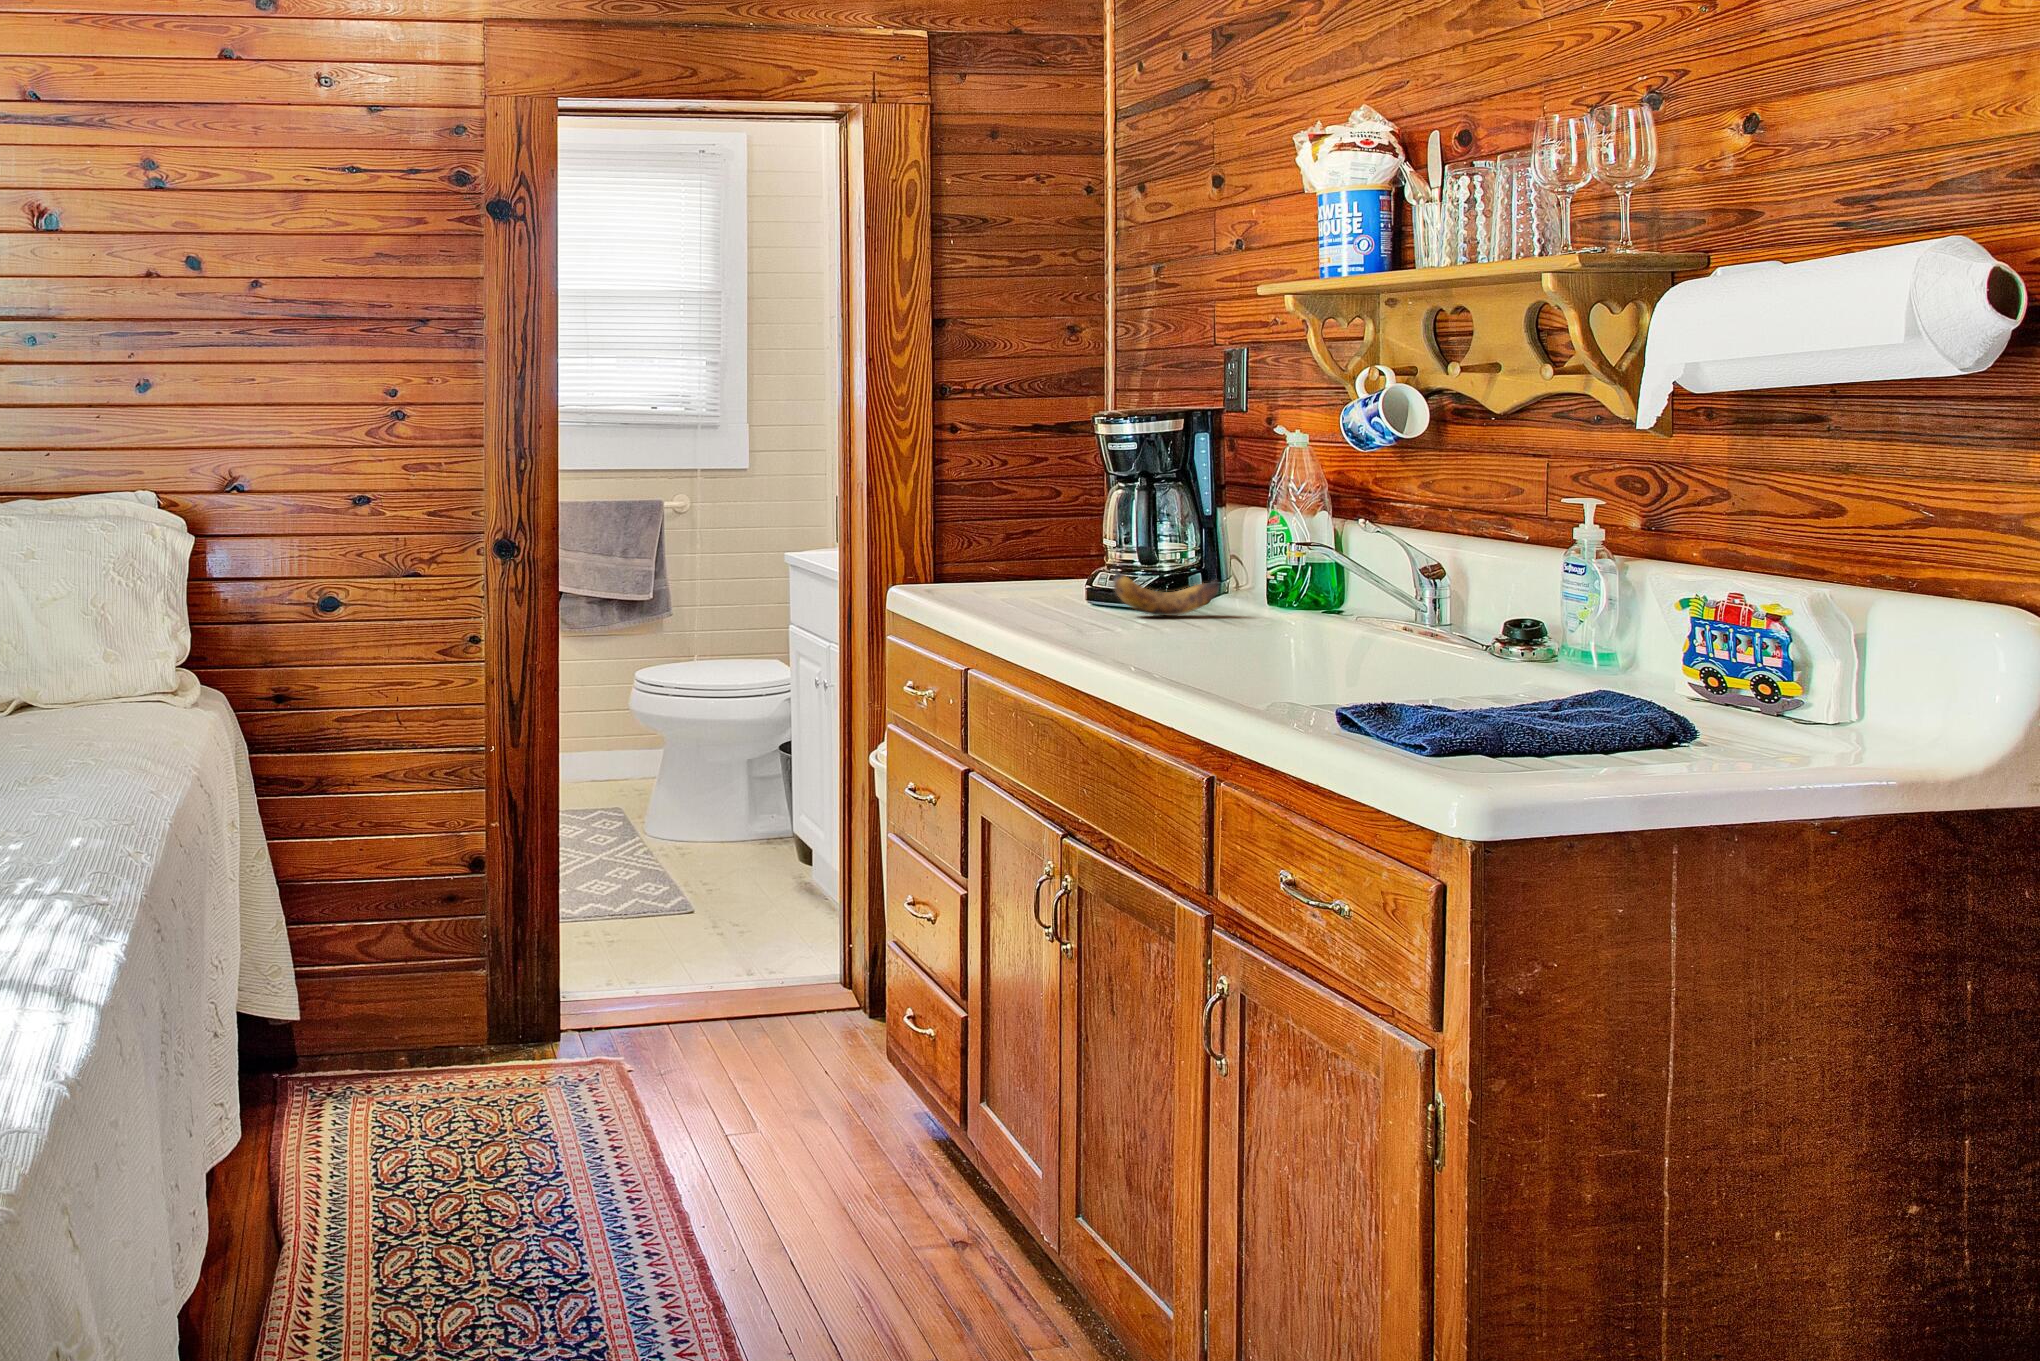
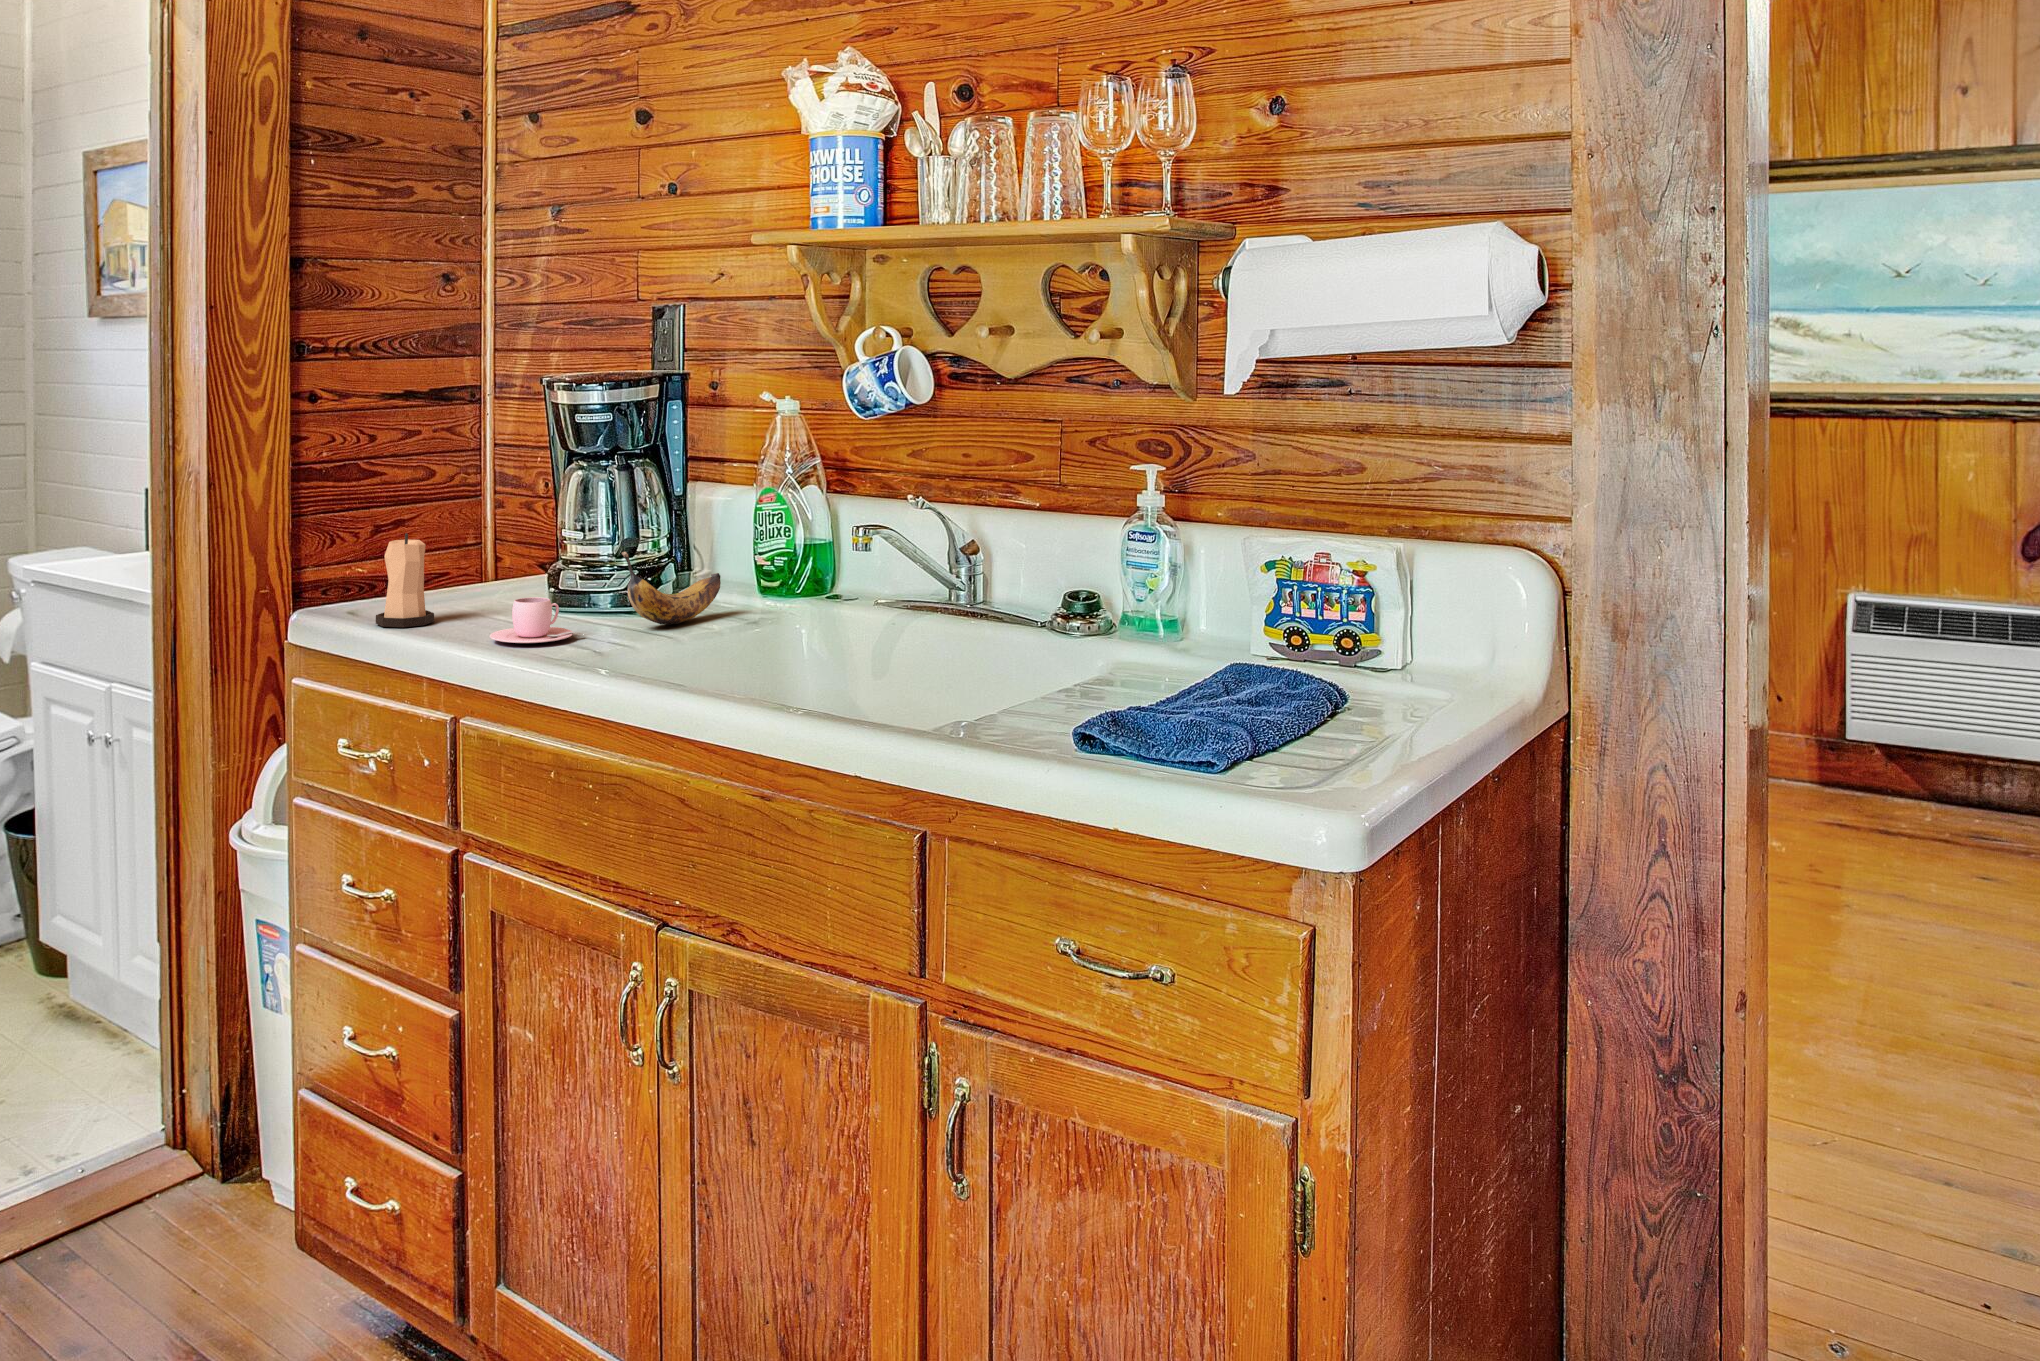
candle: none [956,529,995,597] -> present [376,533,434,627]
teacup: none [1004,540,1073,613] -> present [490,597,576,643]

